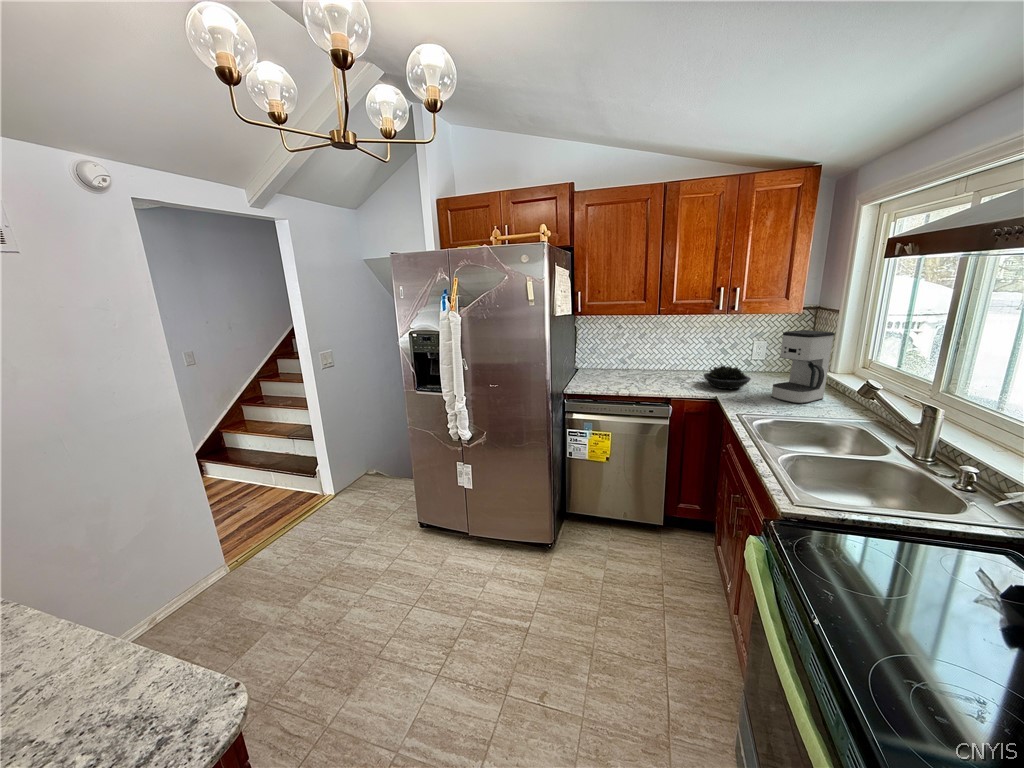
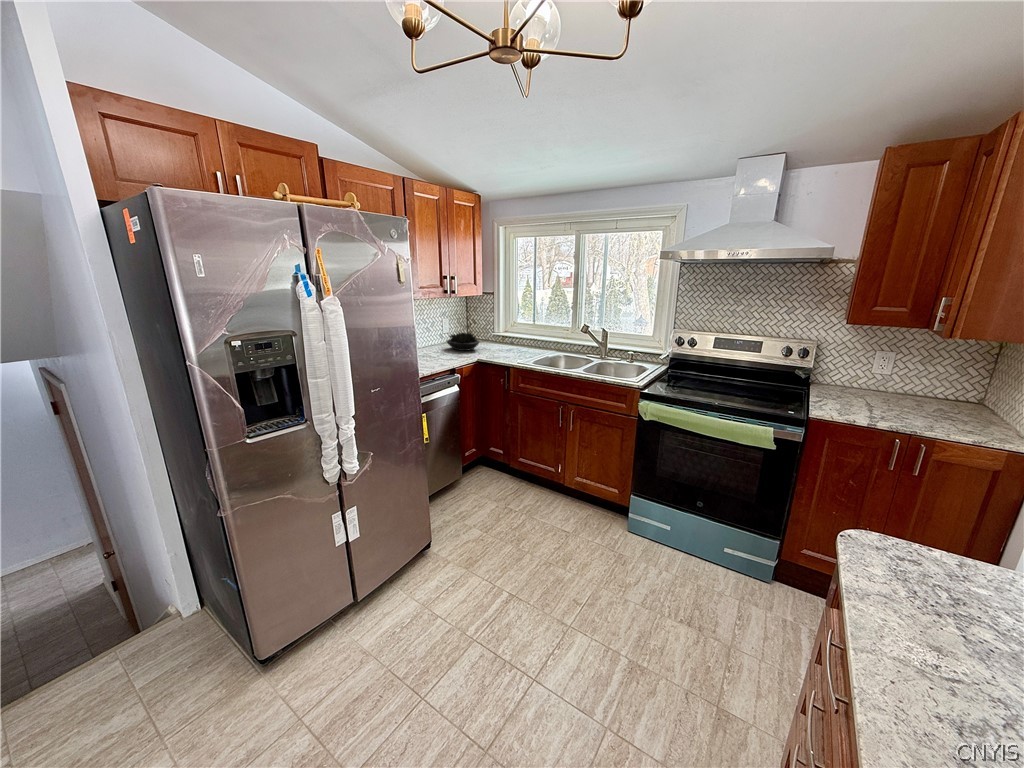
coffee maker: present [771,330,835,404] -> none [495,301,522,350]

